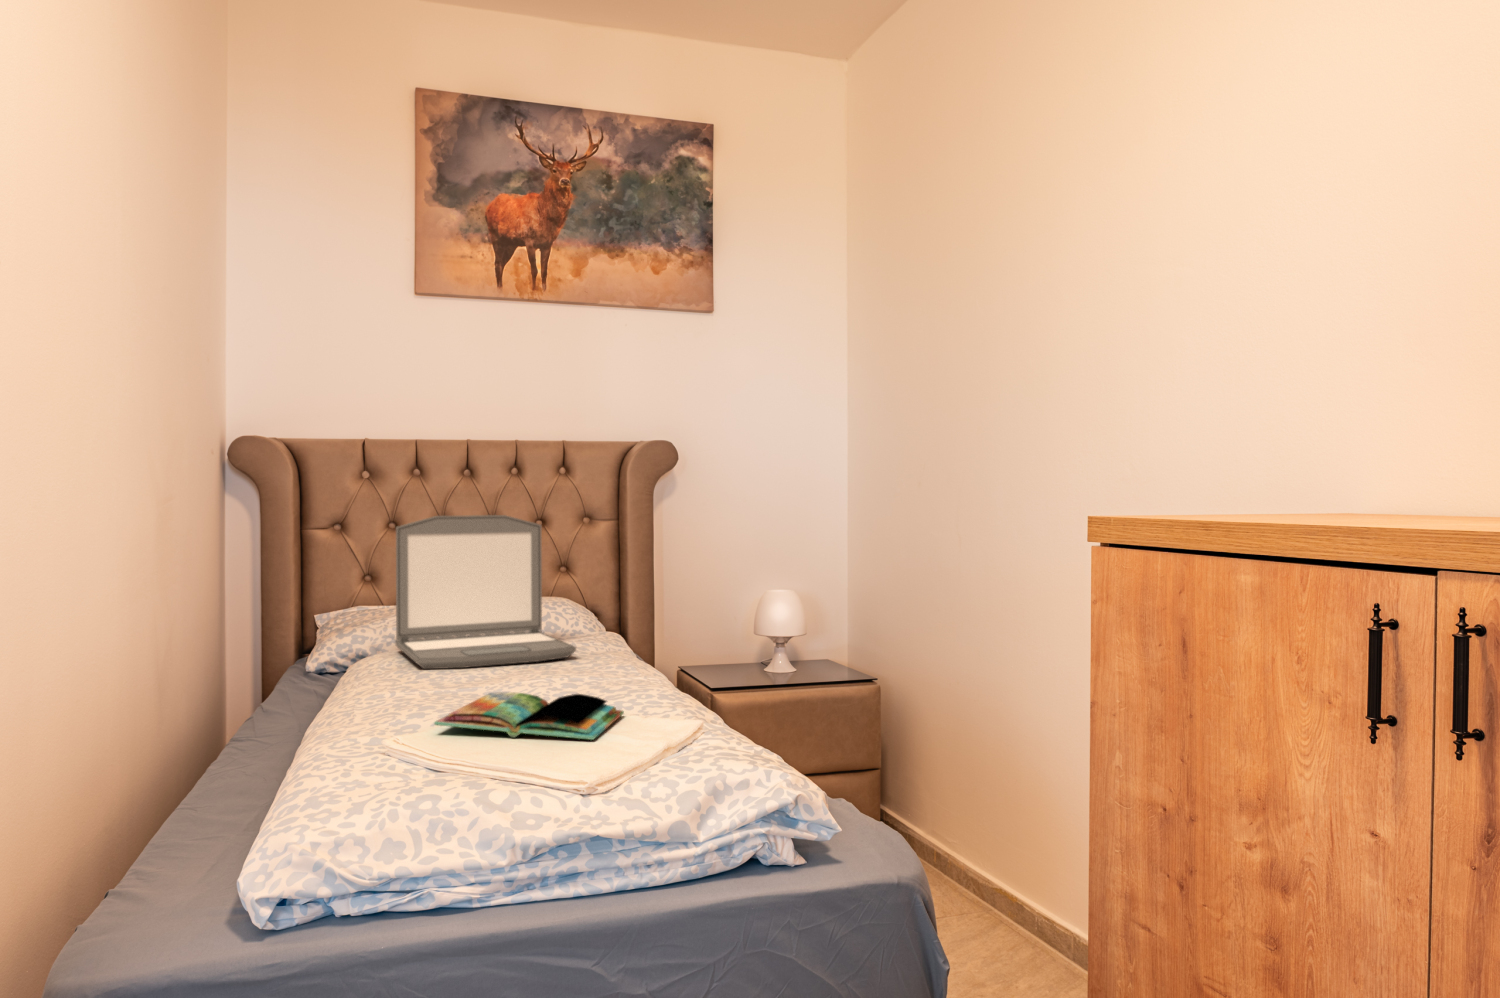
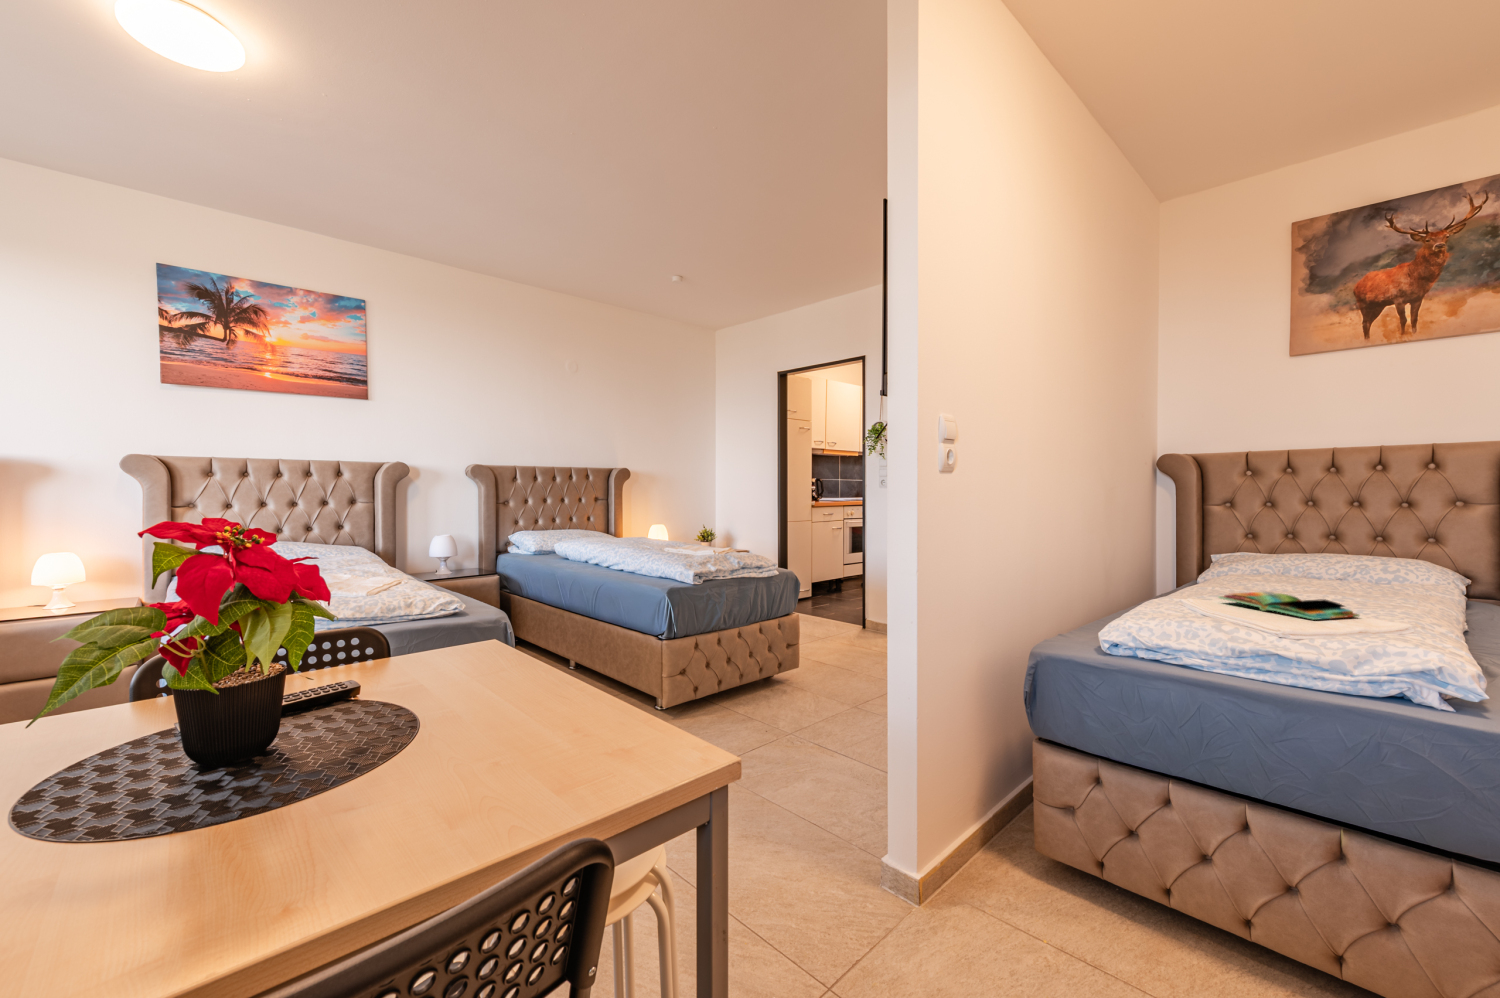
laptop: present [395,515,576,669] -> none [1245,497,1379,592]

